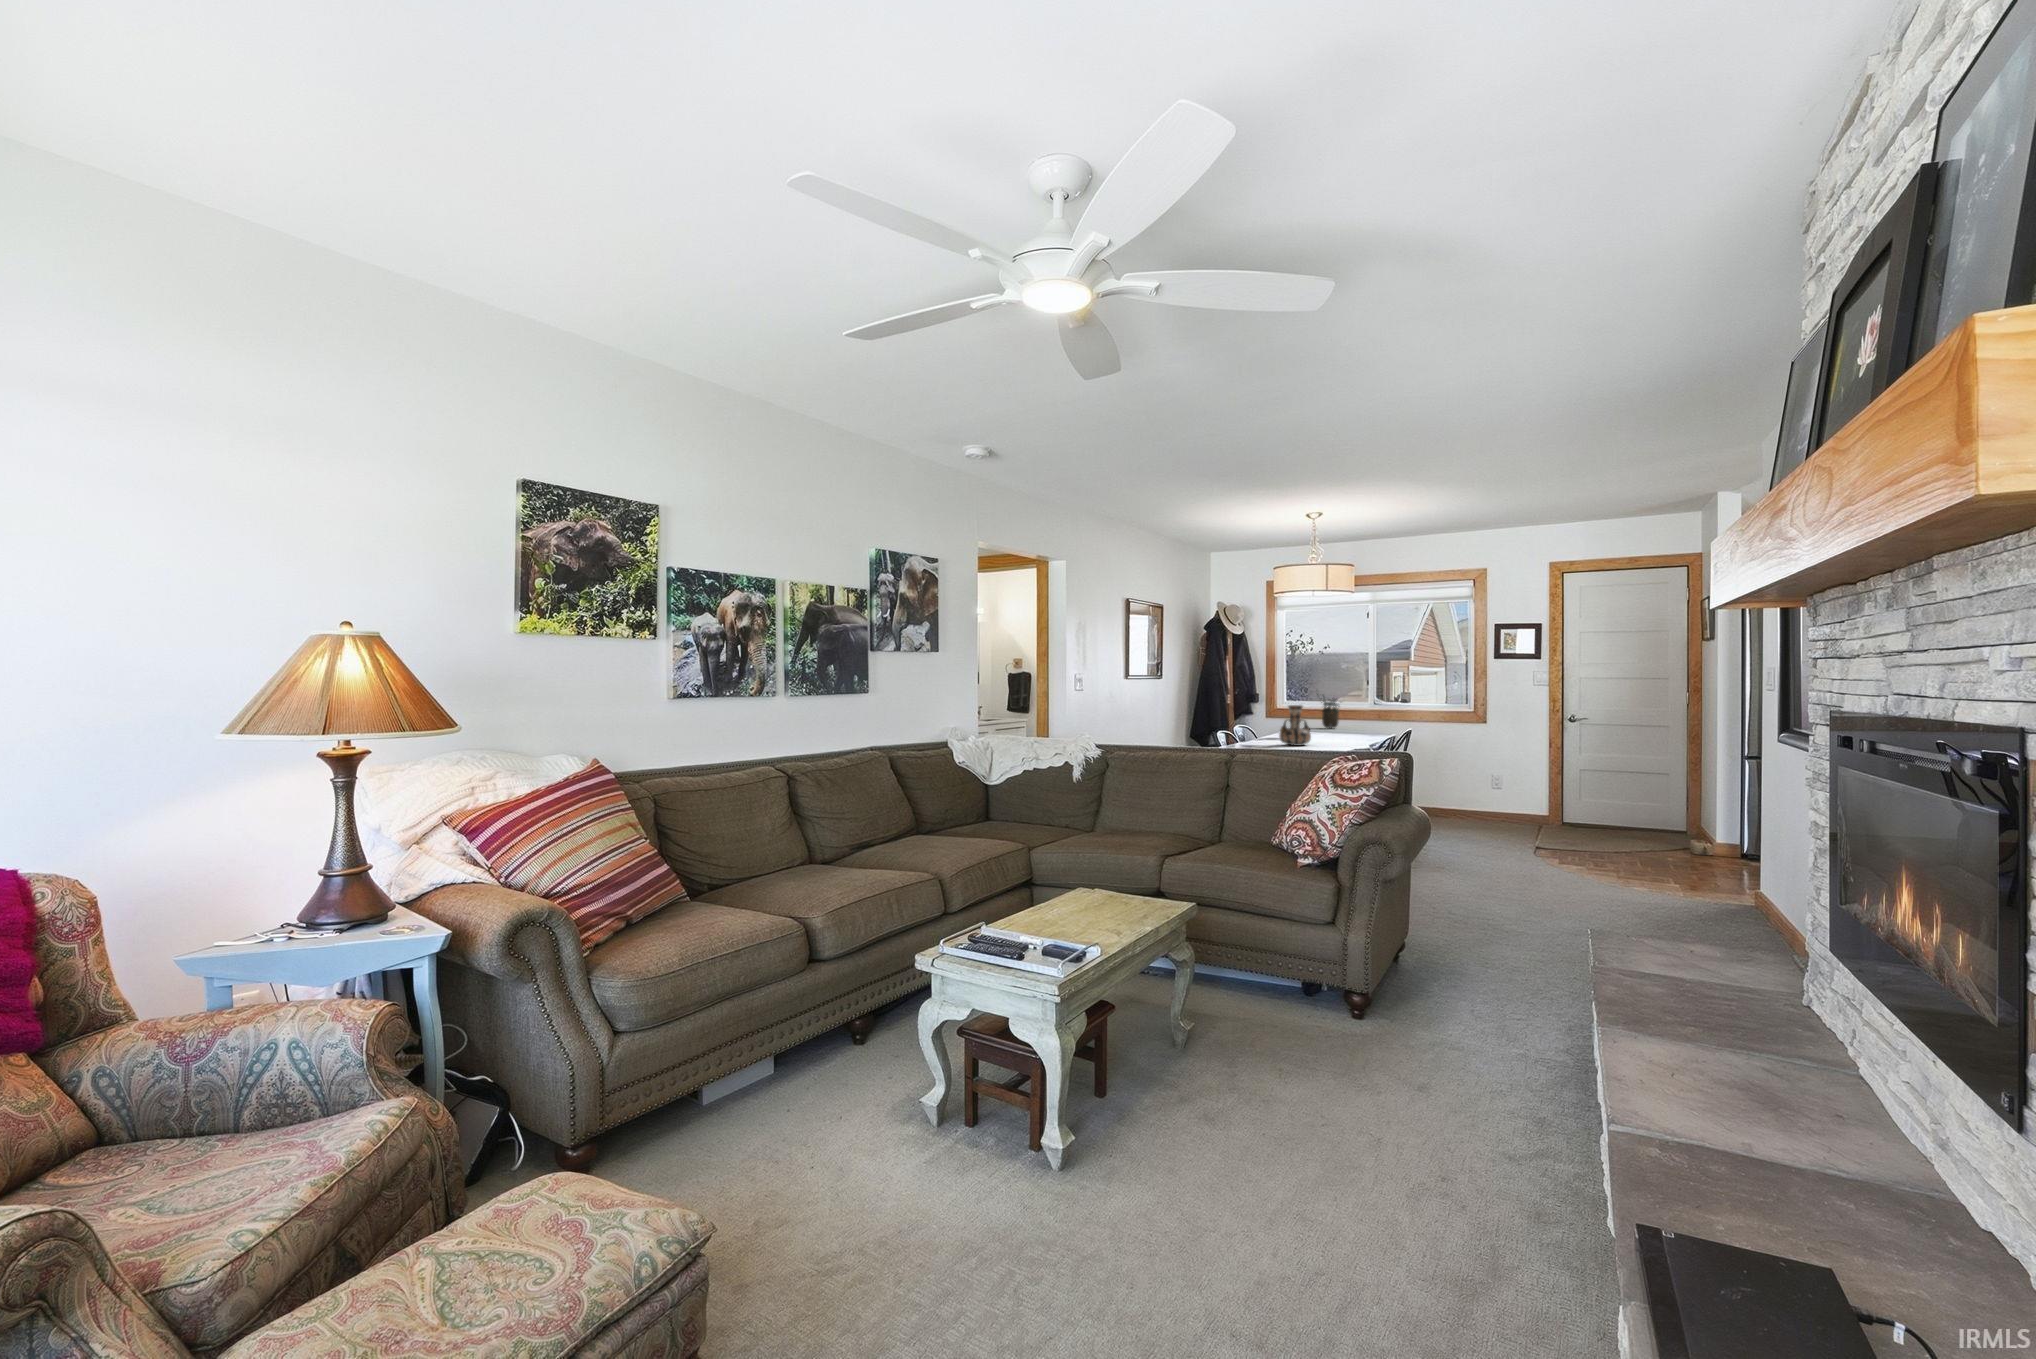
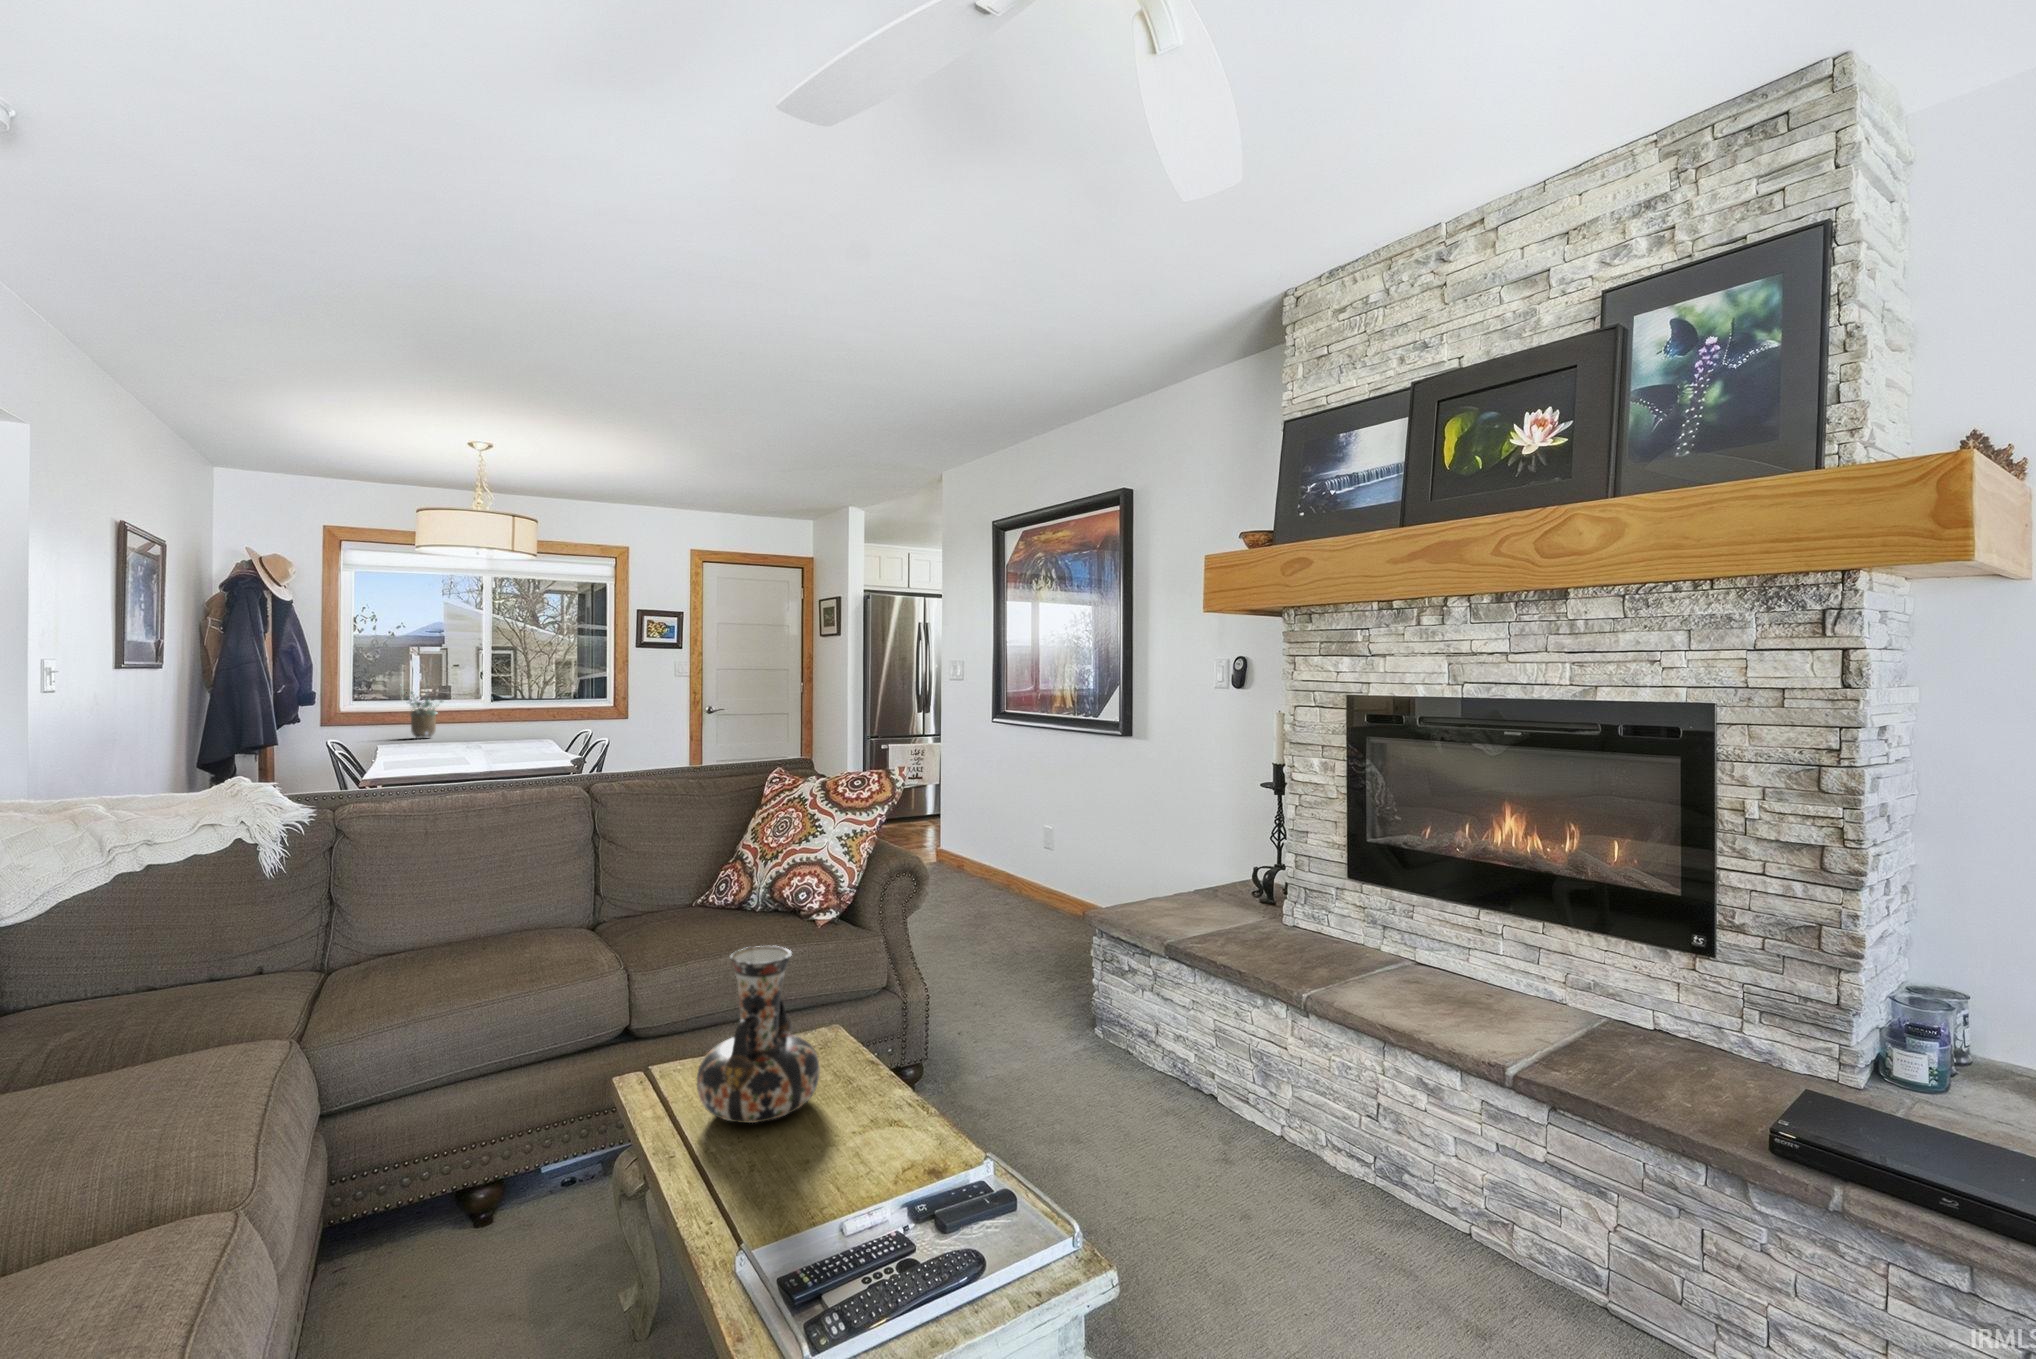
decorative vase: present [1279,705,1311,746] -> present [697,946,820,1123]

